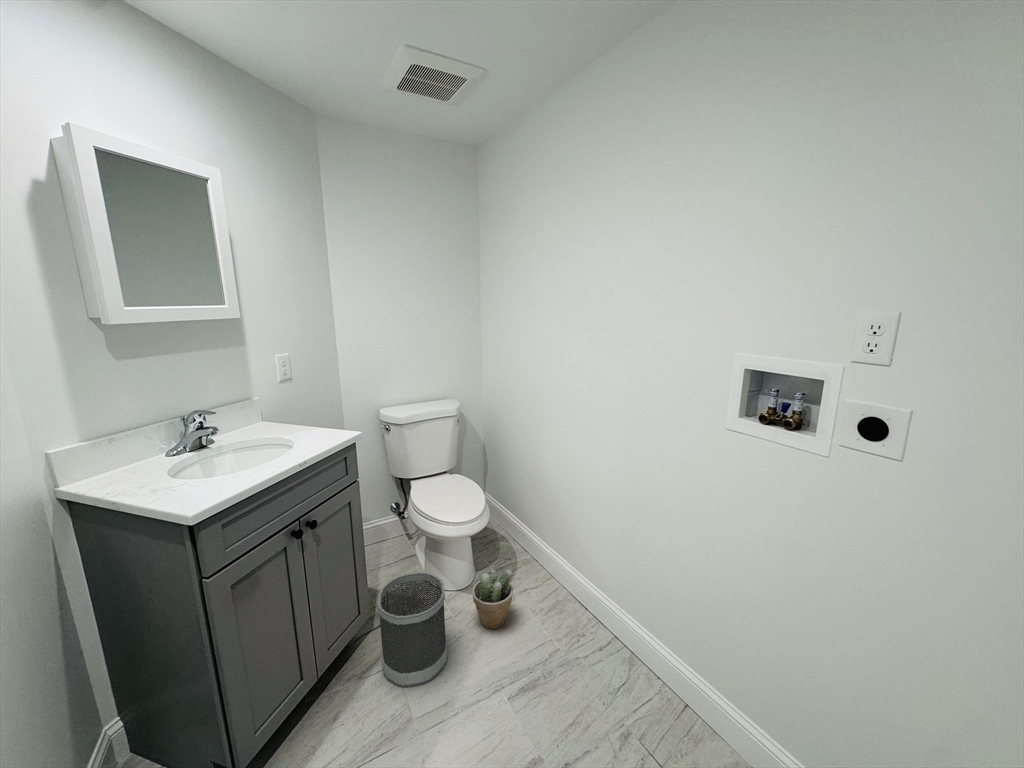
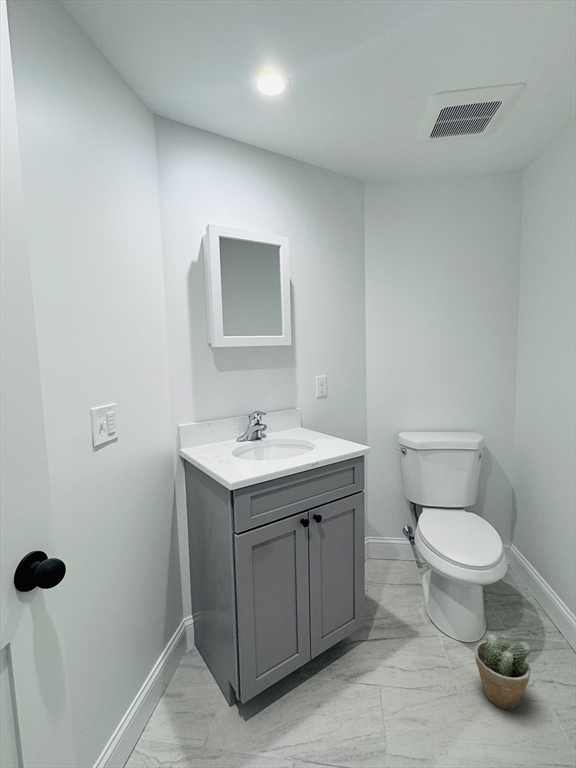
wastebasket: present [377,572,447,687] -> none [368,596,438,724]

